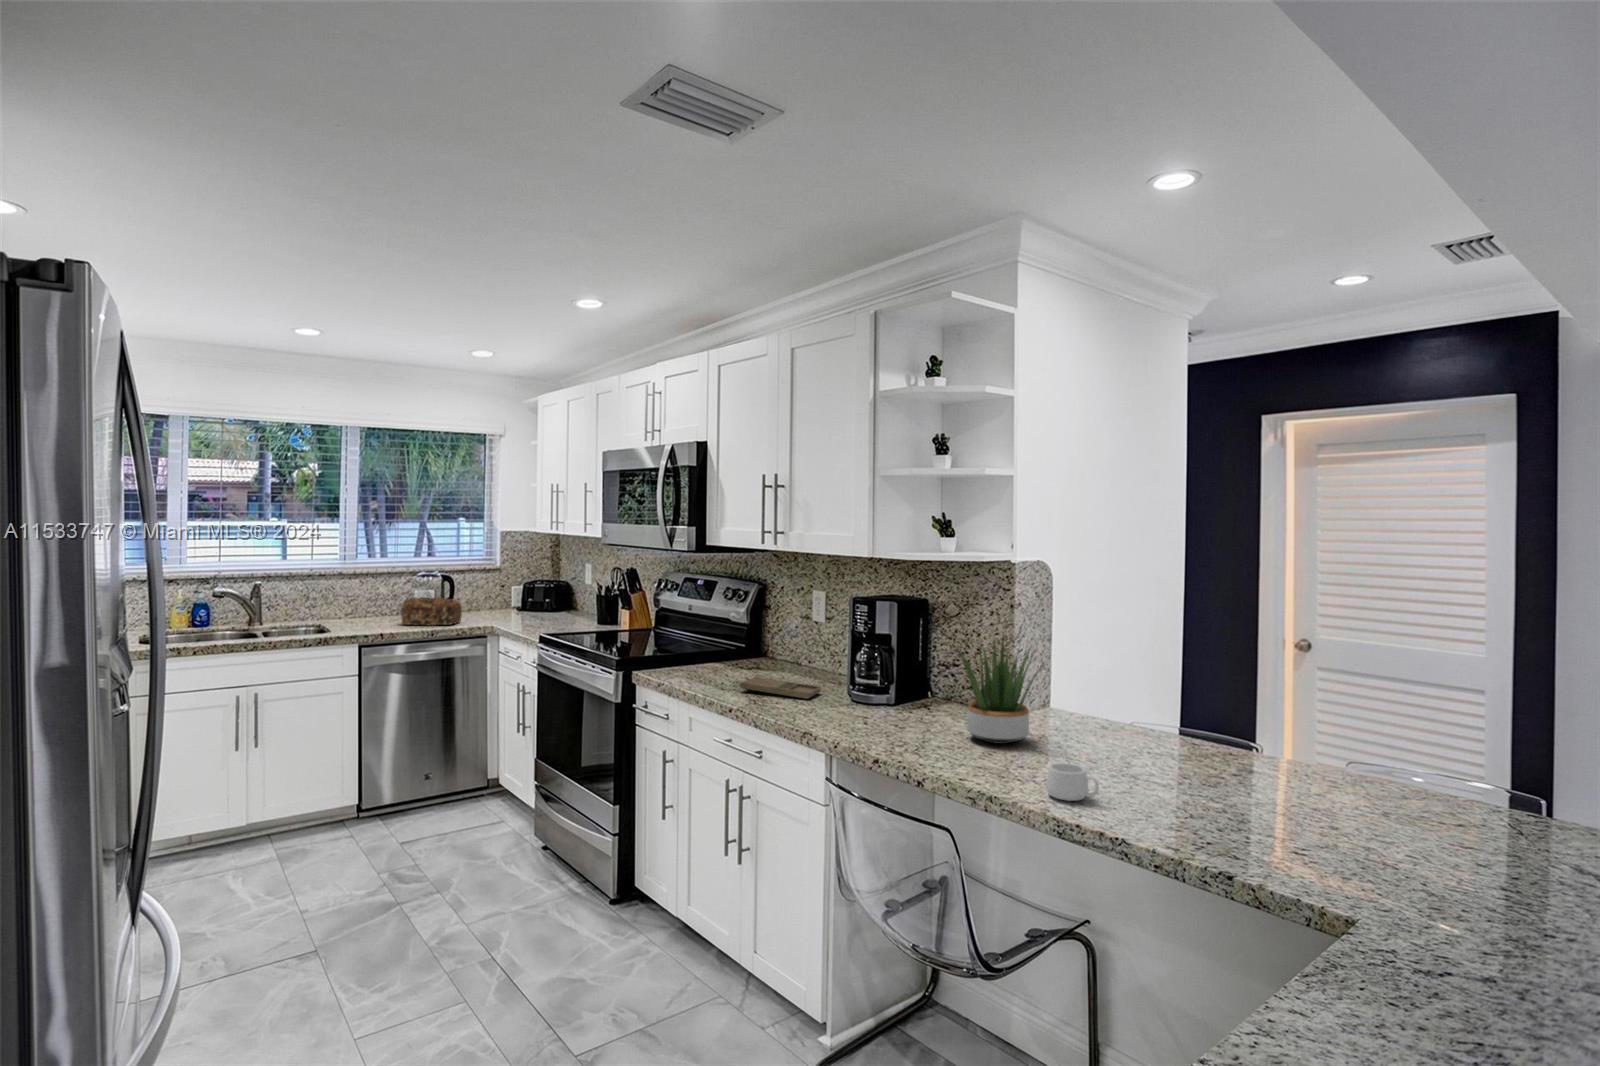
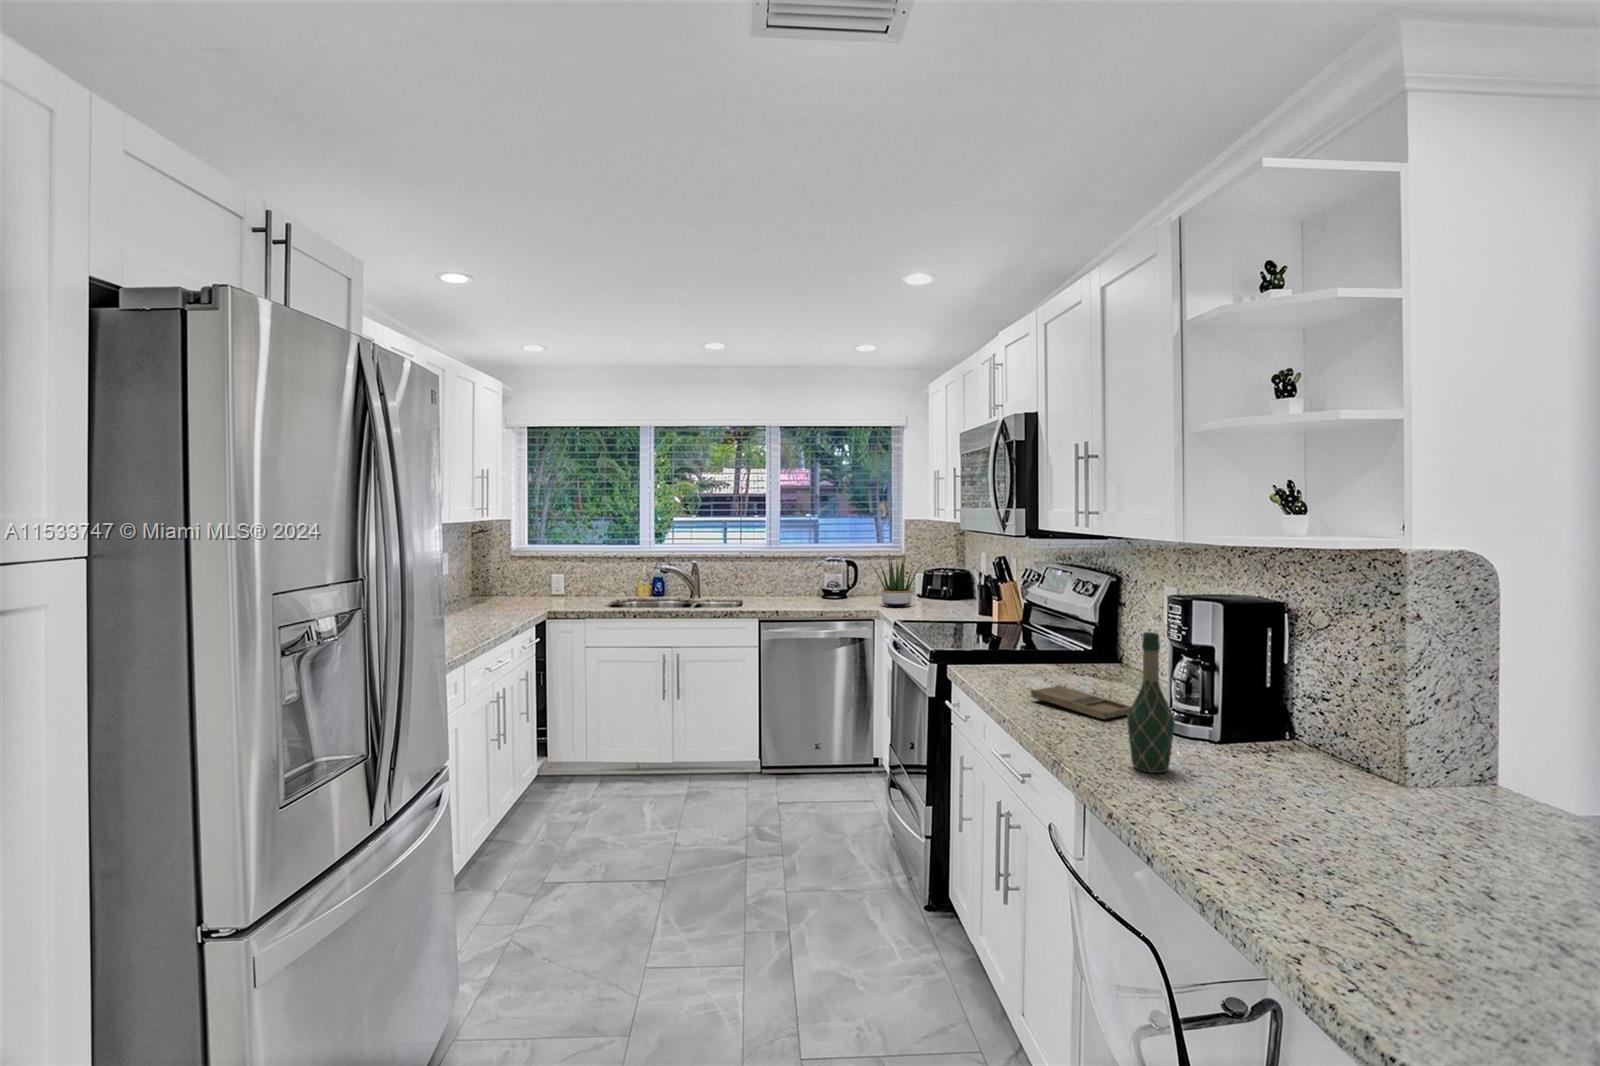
bread loaf: present [401,598,462,625] -> none [800,580,852,607]
wine bottle: none [857,625,889,730] -> present [1127,632,1175,773]
potted plant: present [954,636,1038,744] -> present [874,556,921,607]
mug: present [1046,763,1099,801] -> none [1321,876,1413,949]

